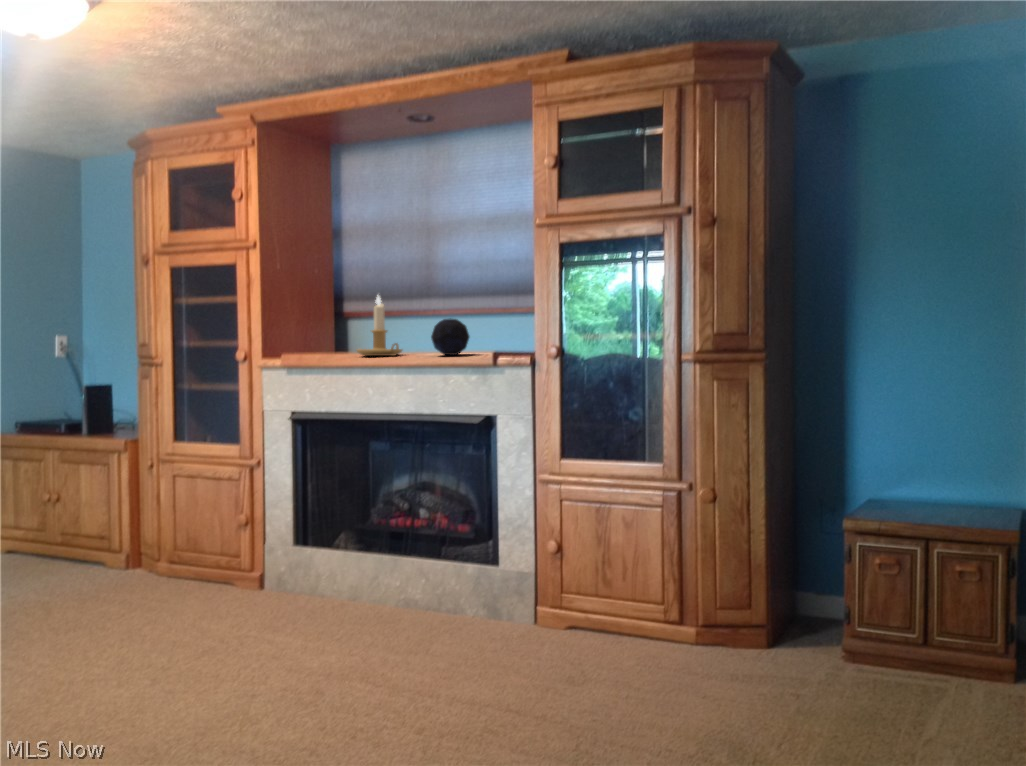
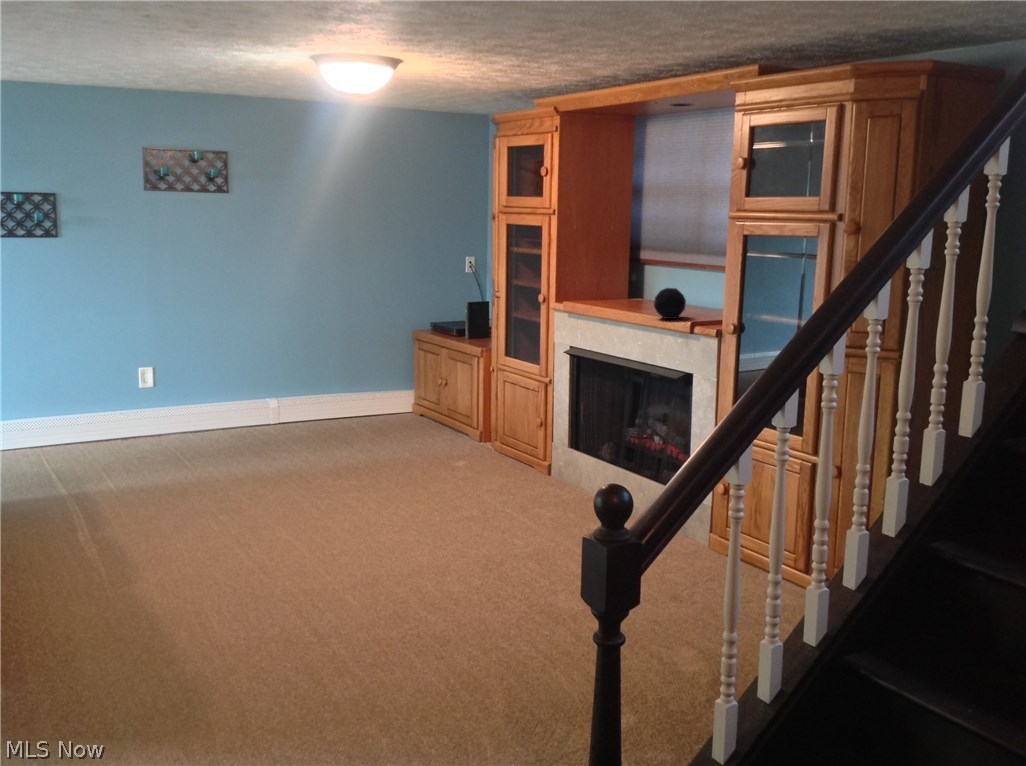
candlestick: present [357,296,402,356] -> none [608,260,645,313]

